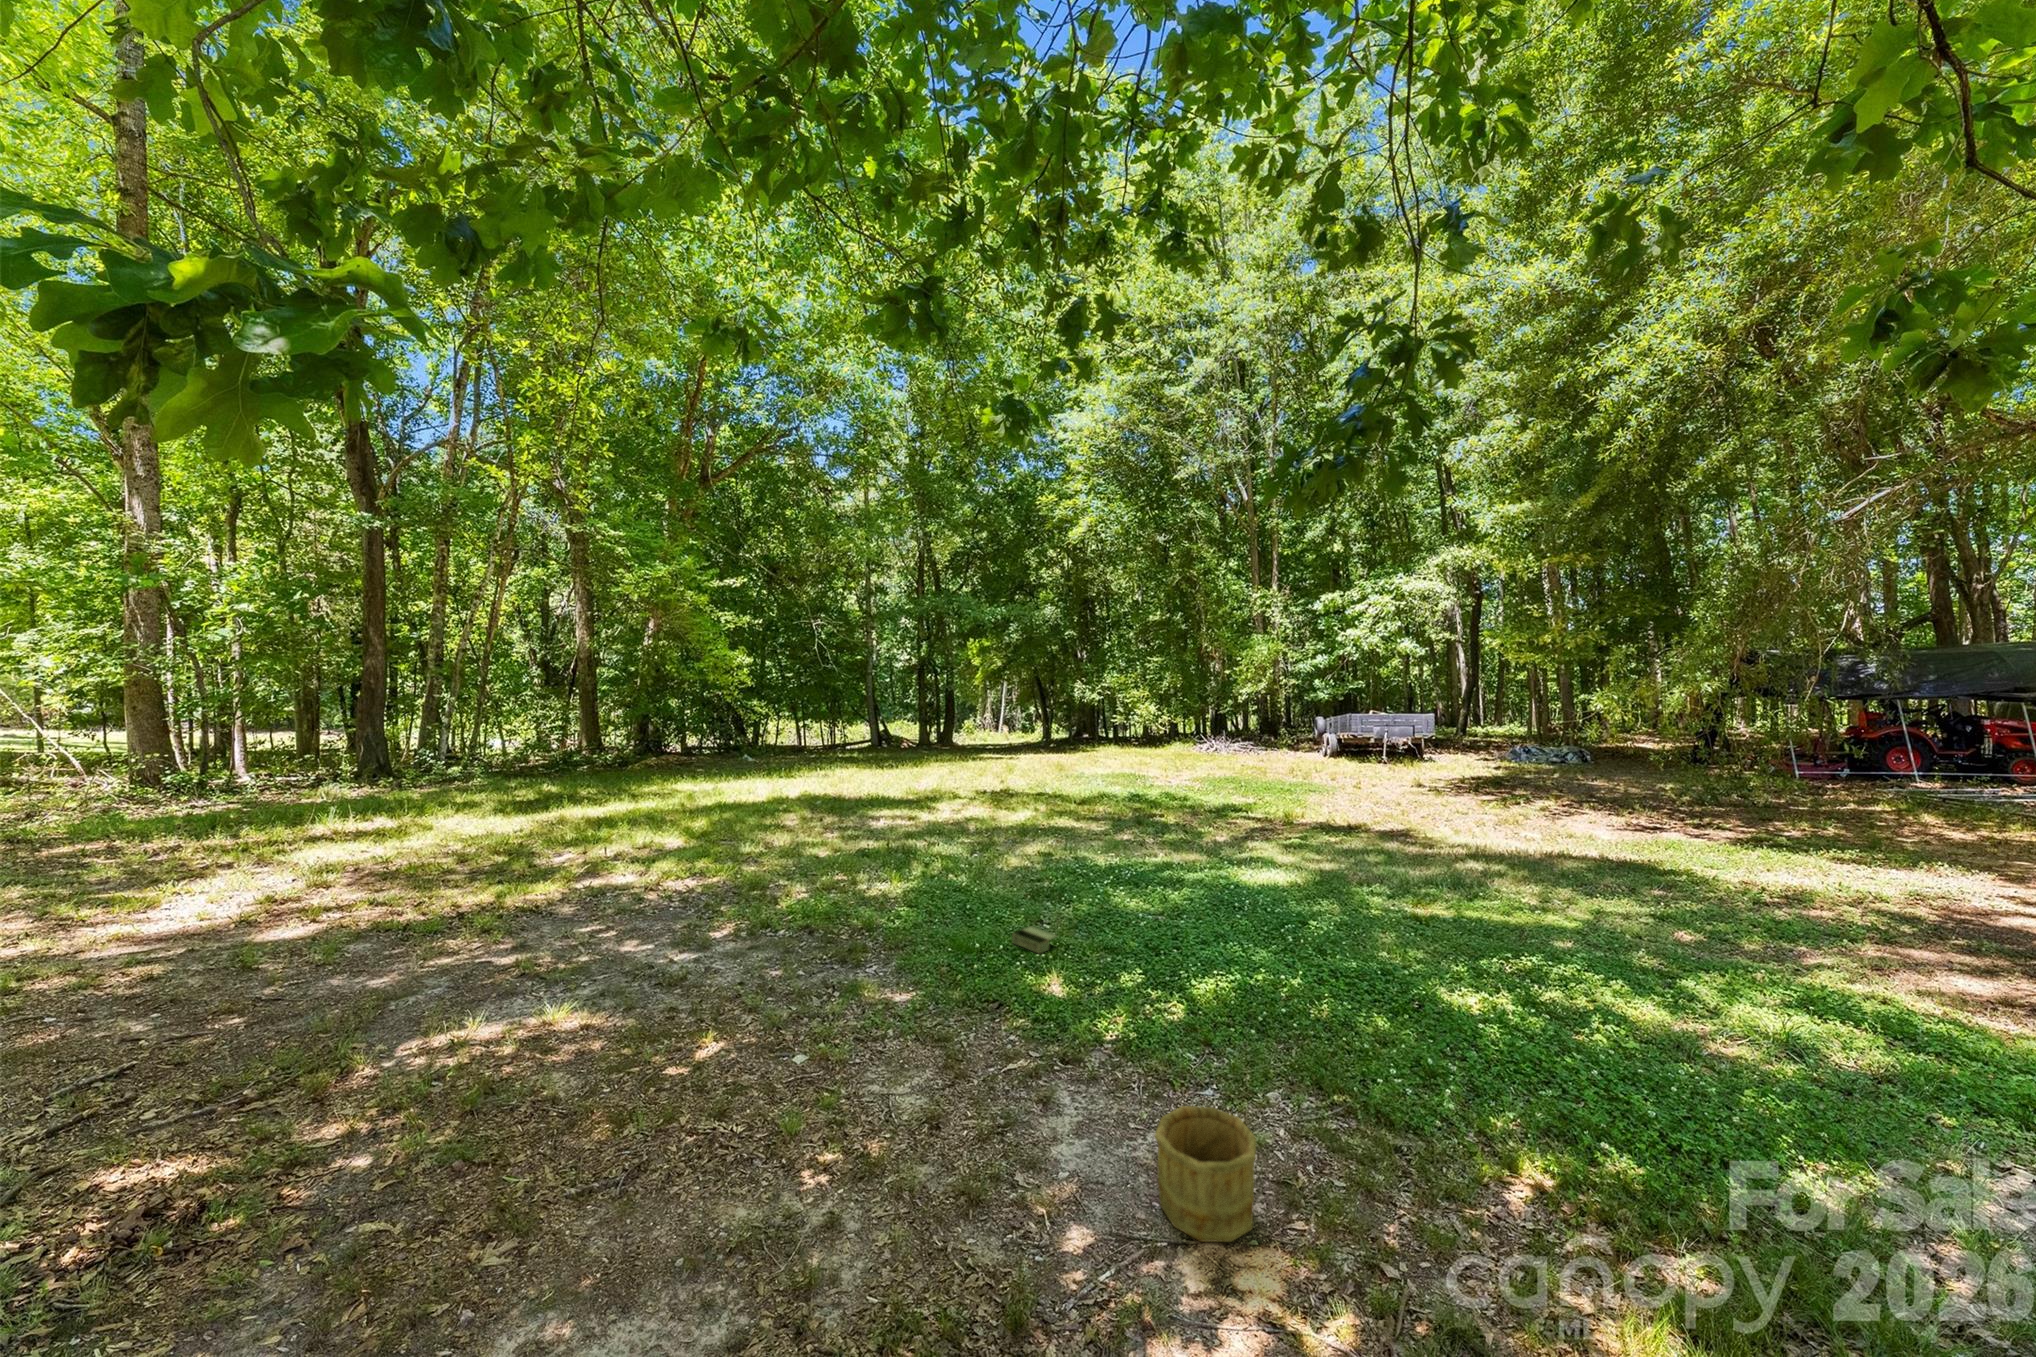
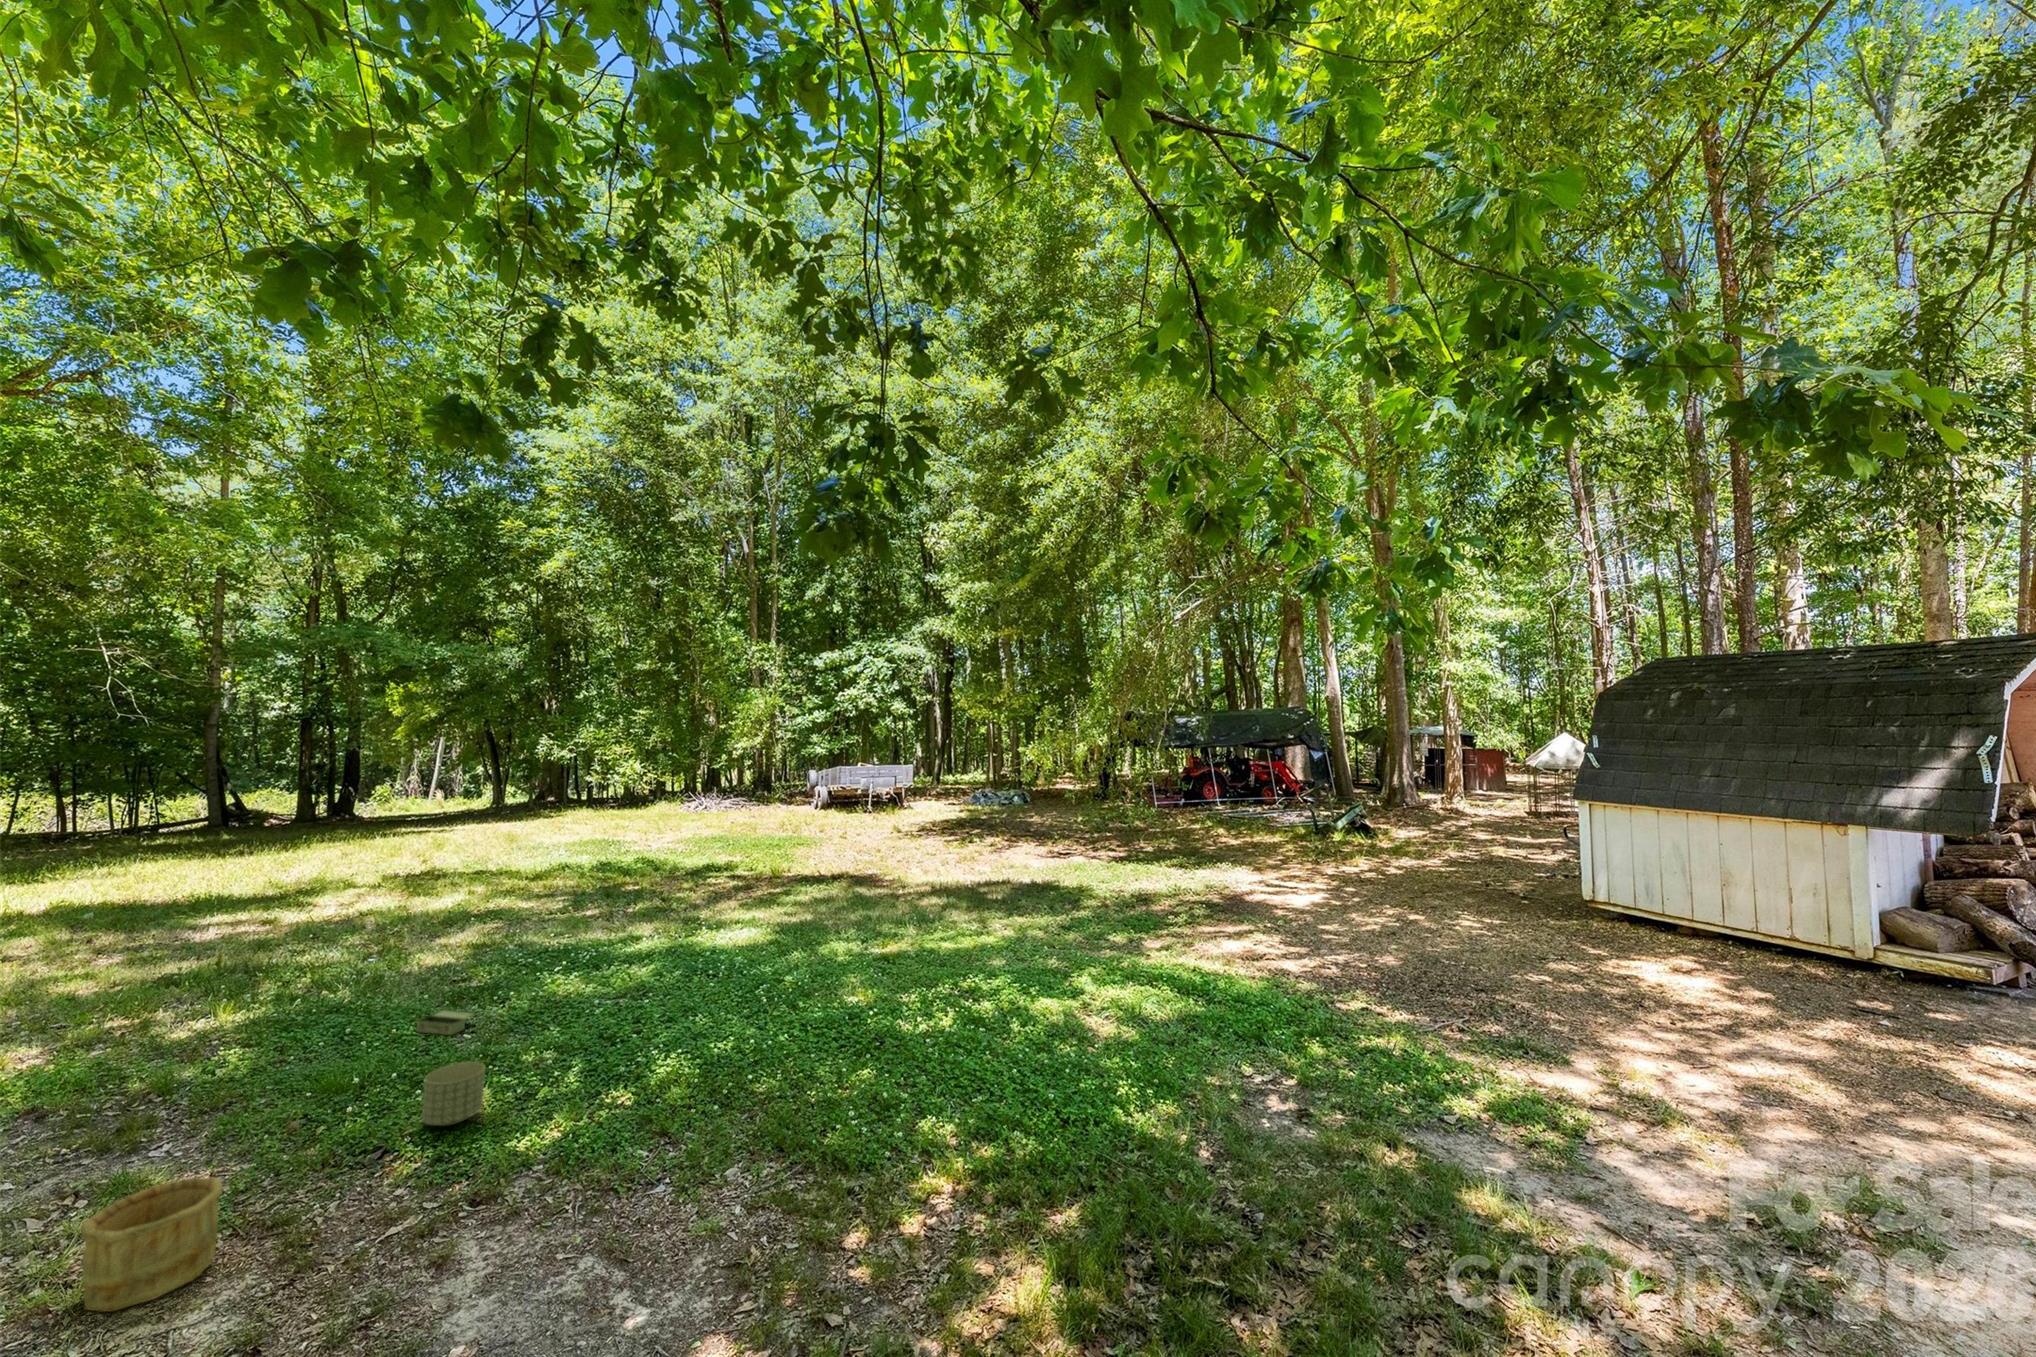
planter: none [1025,999,1078,1066] -> present [422,1062,485,1126]
wooden bucket: present [1154,1106,1256,1242] -> present [81,1178,222,1312]

